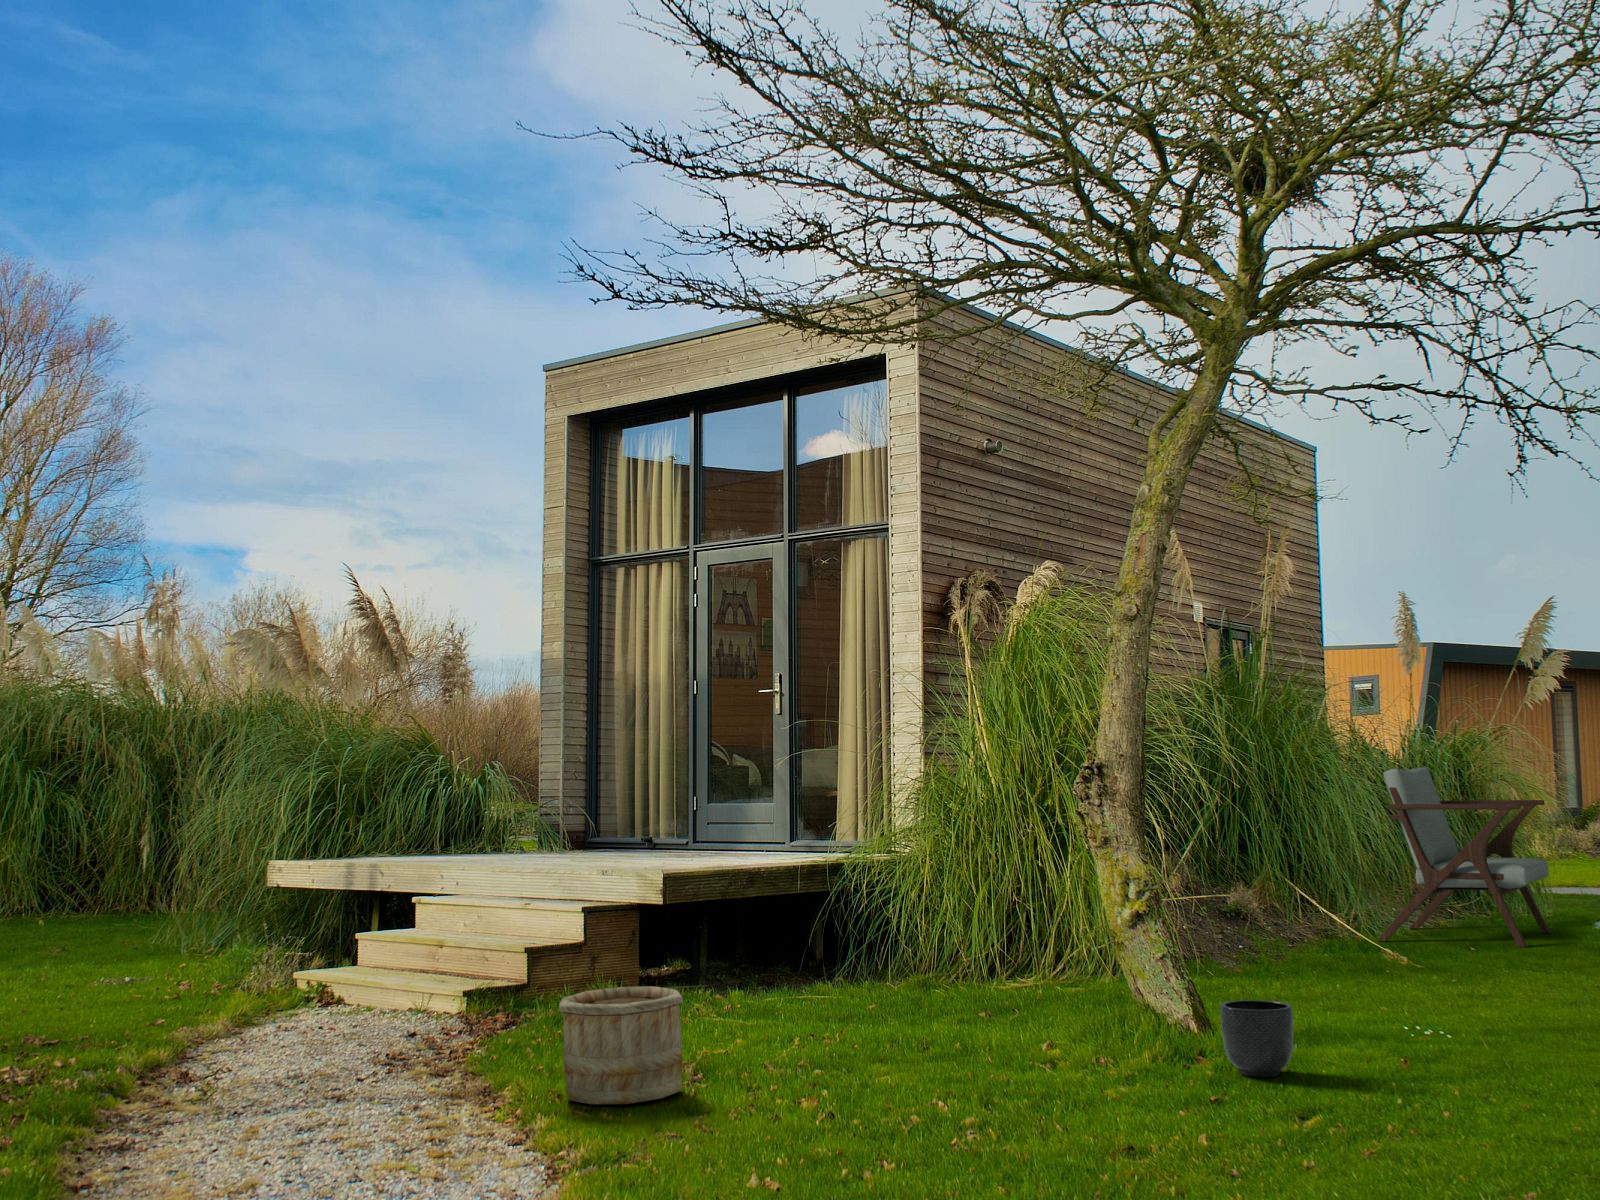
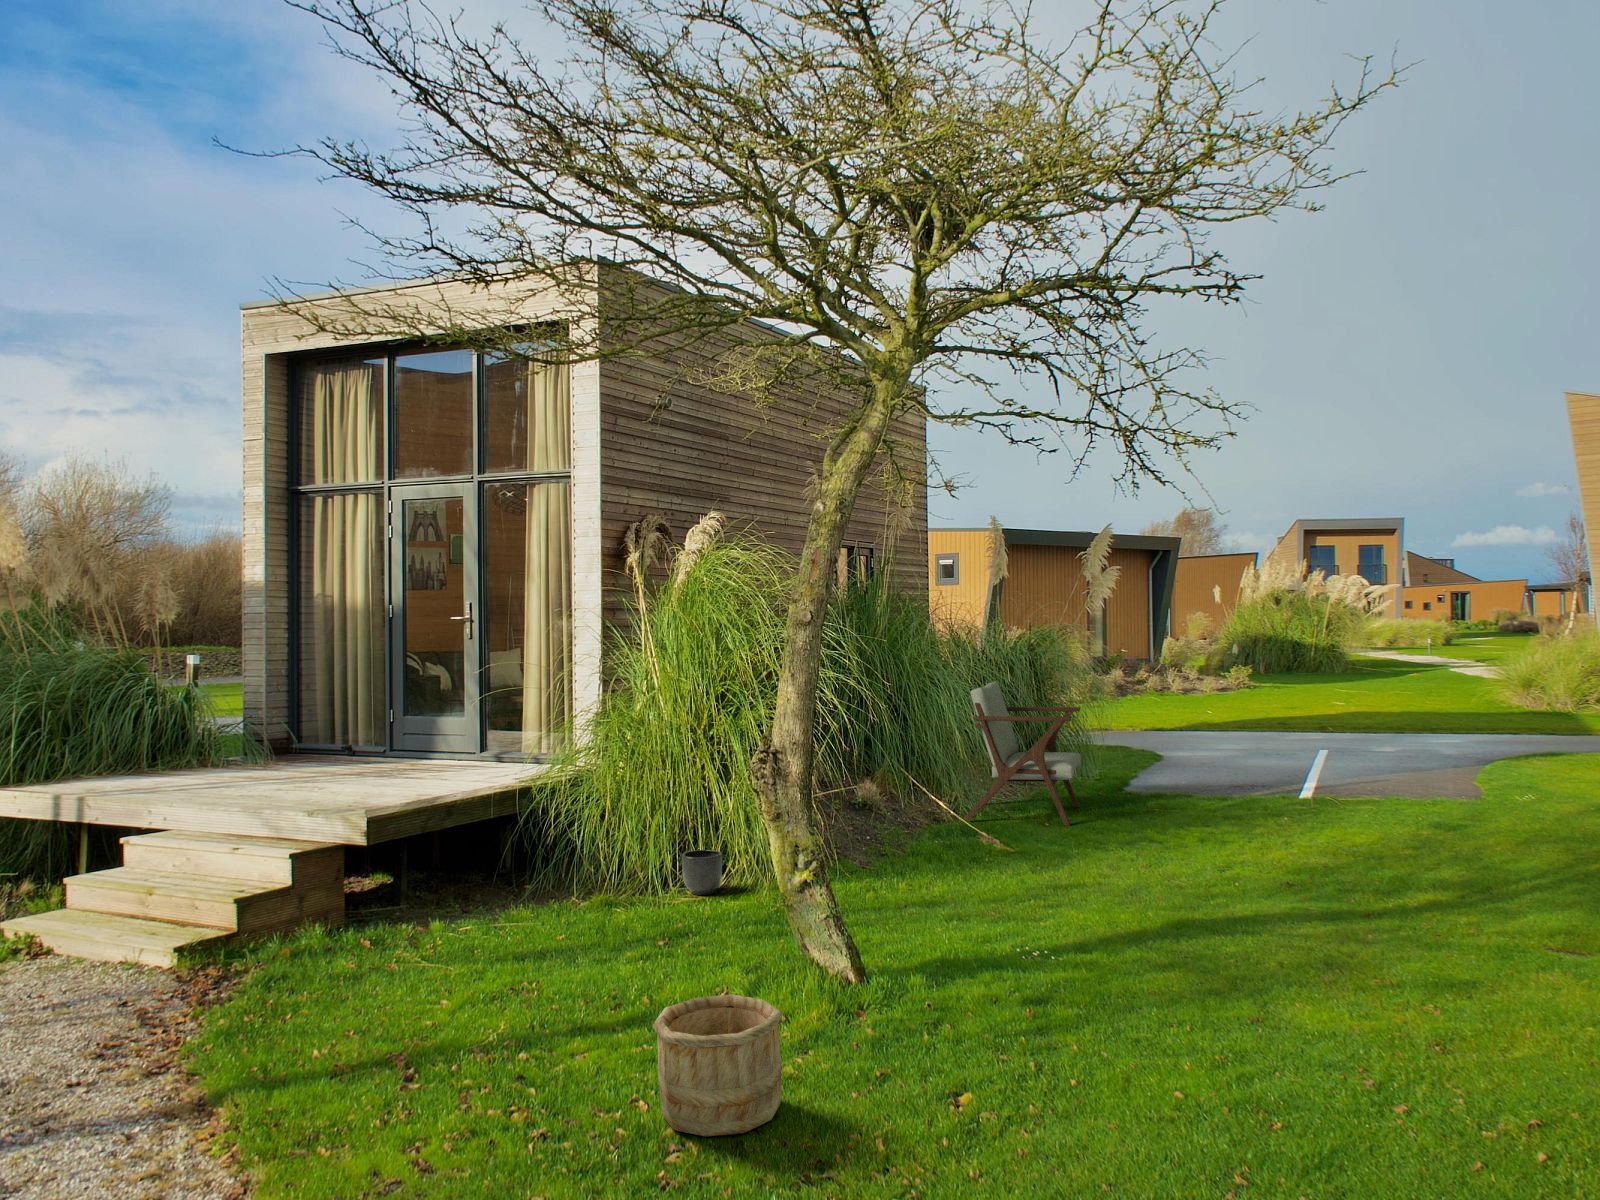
wooden bucket: present [559,986,683,1104] -> present [652,994,782,1136]
planter: present [1220,1000,1293,1077] -> present [682,850,722,895]

